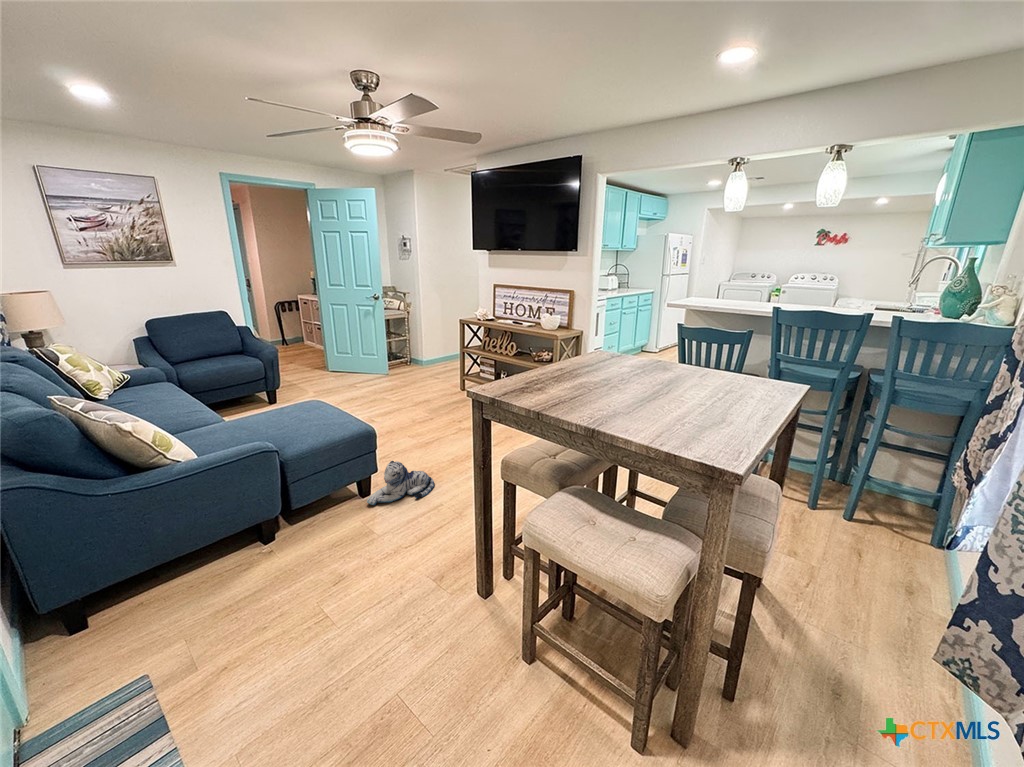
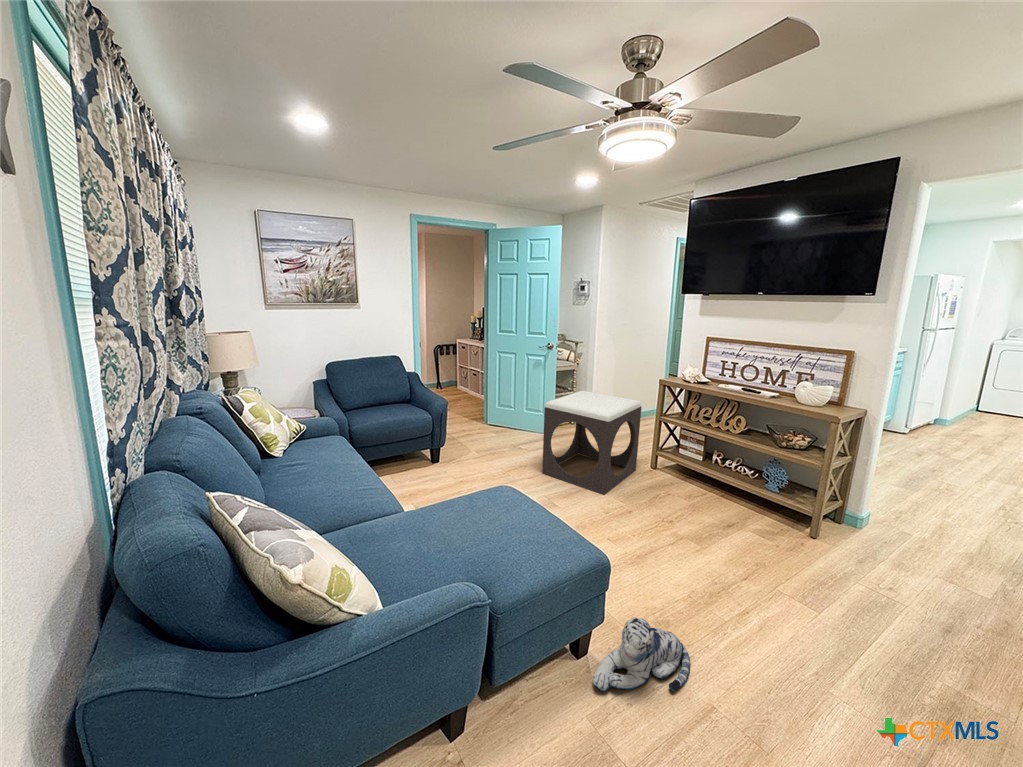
footstool: none [364,333,448,412] -> present [542,391,641,495]

